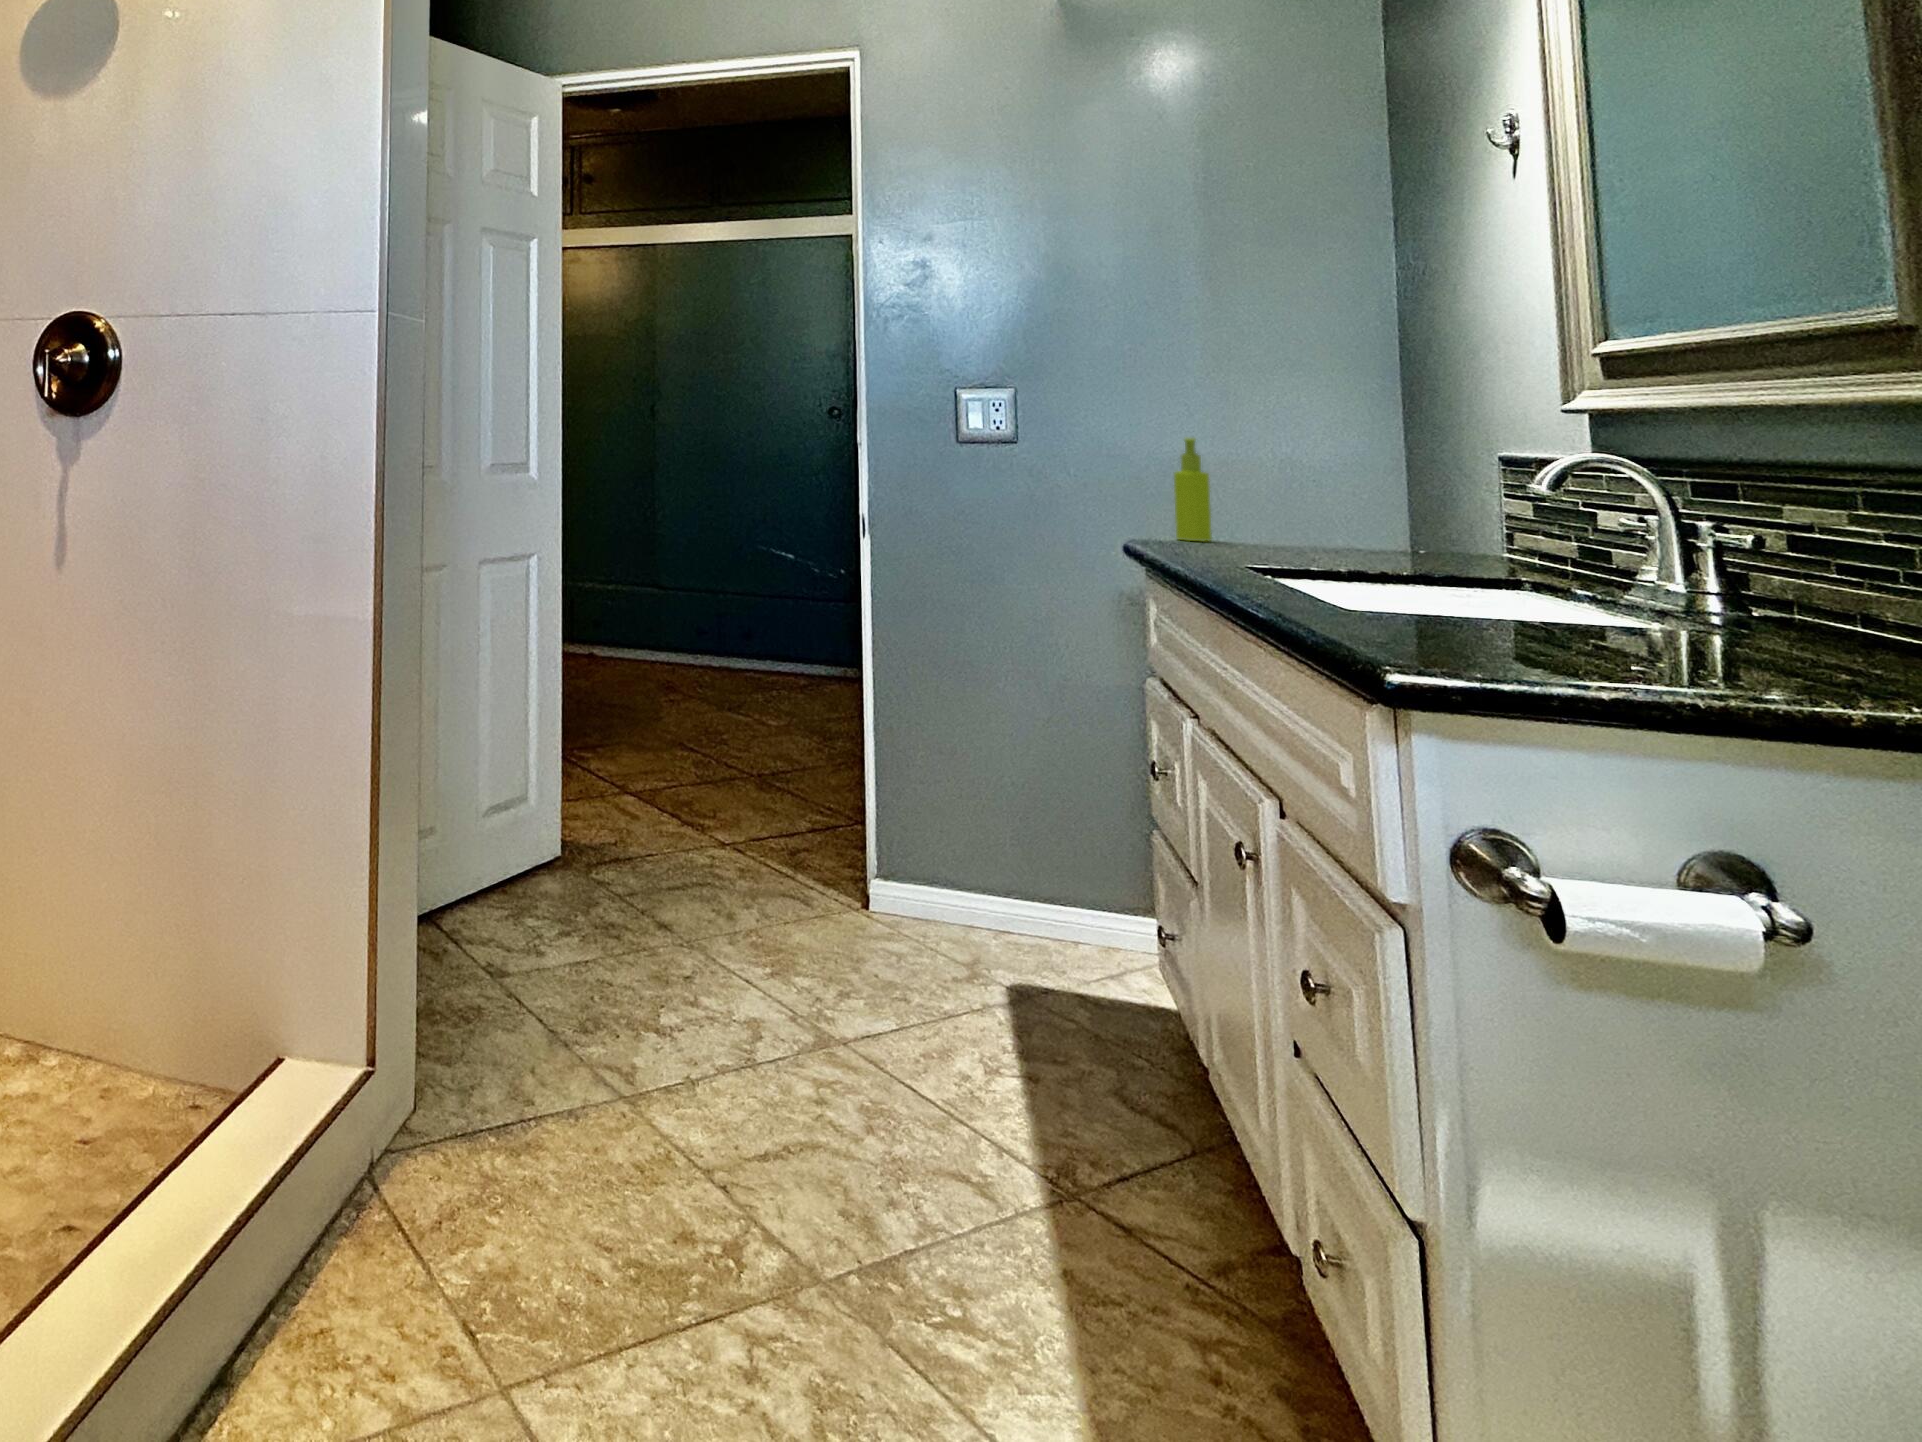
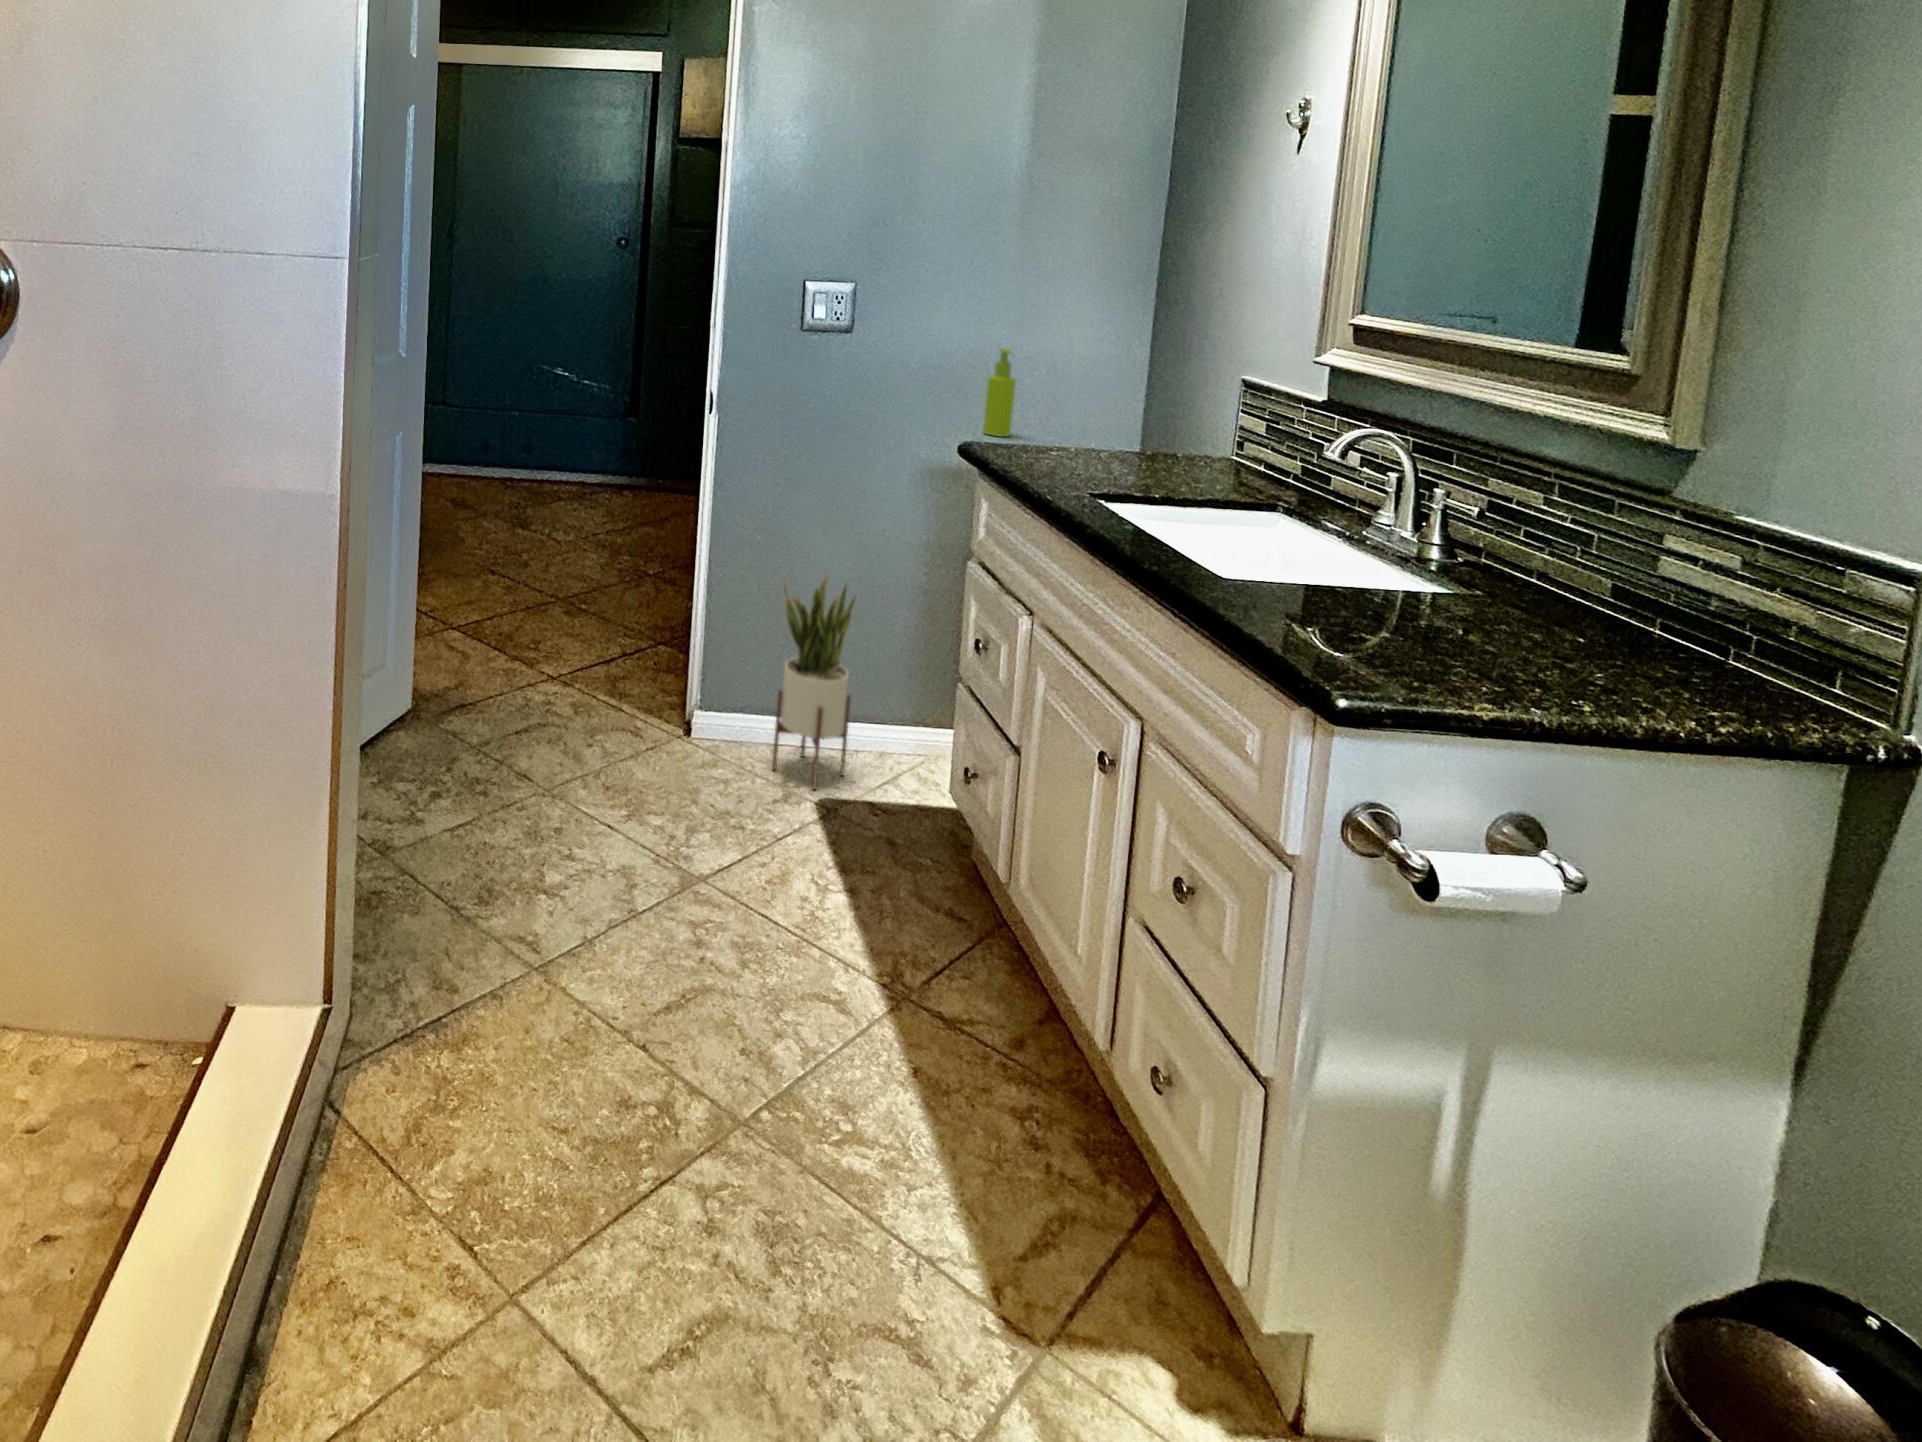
potted plant: none [938,704,1048,975] -> present [772,572,856,790]

